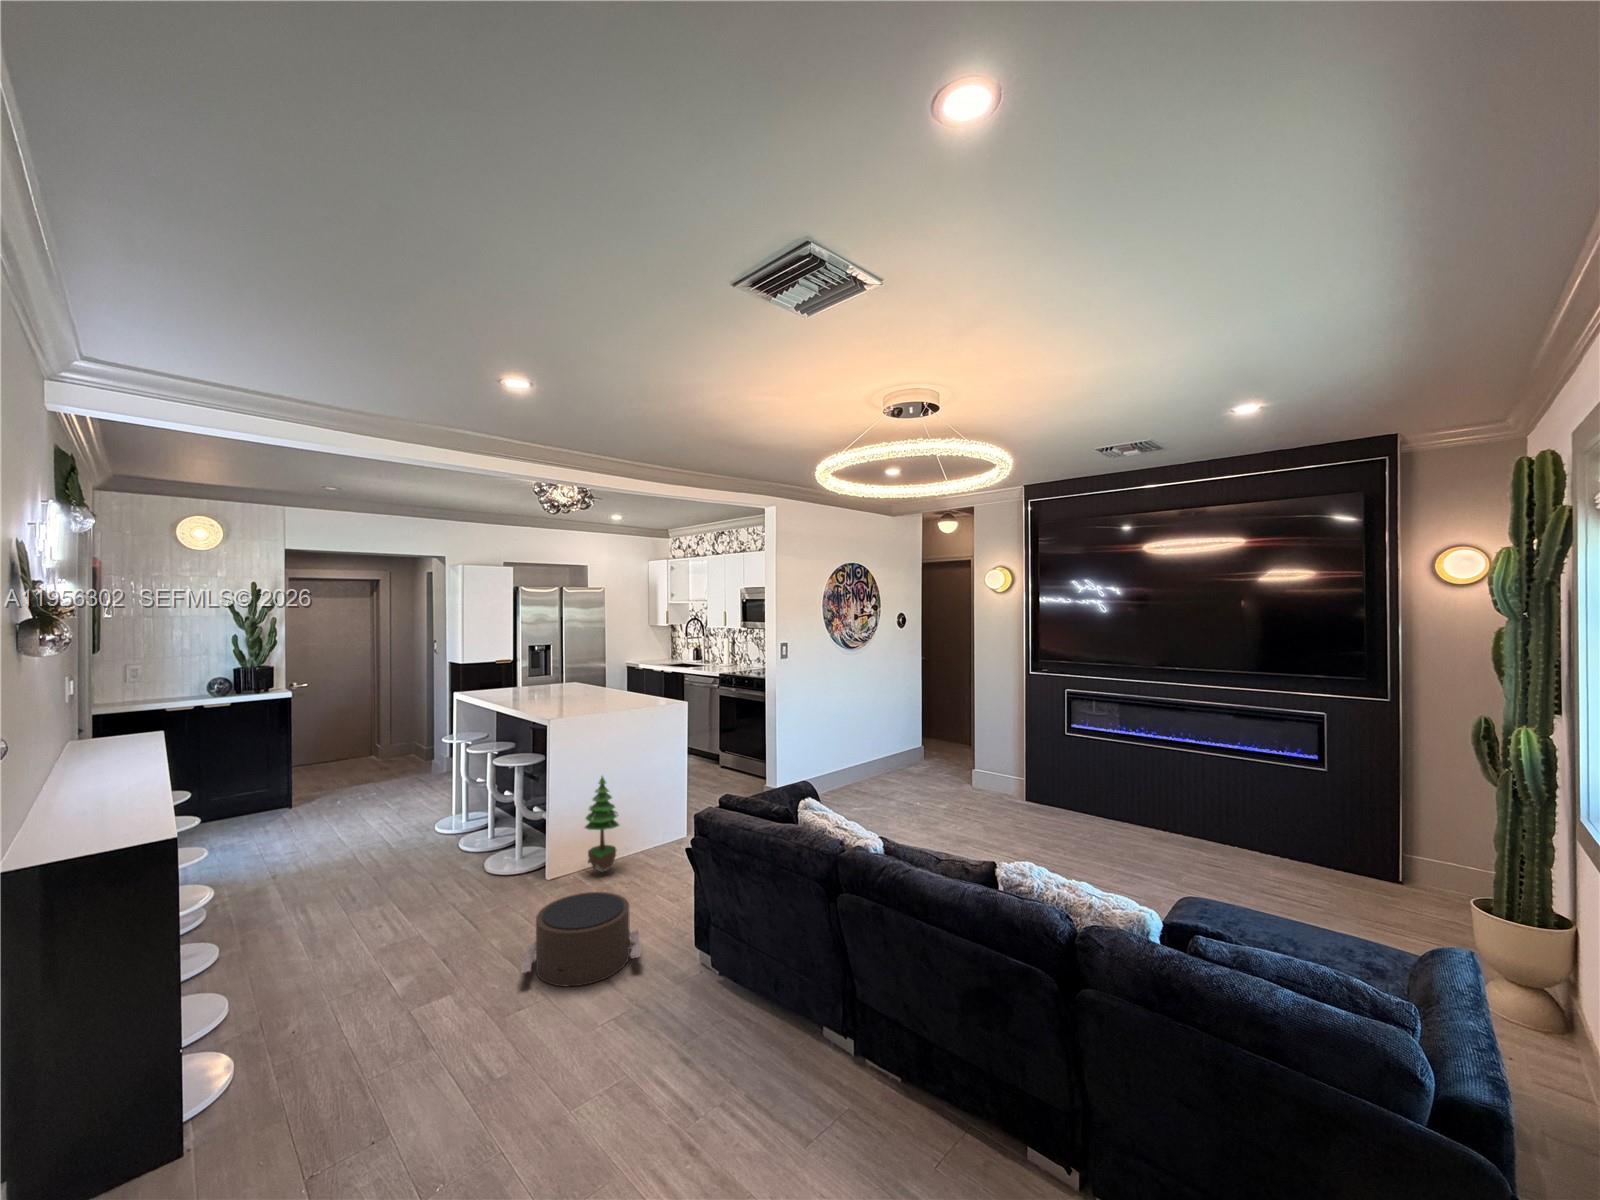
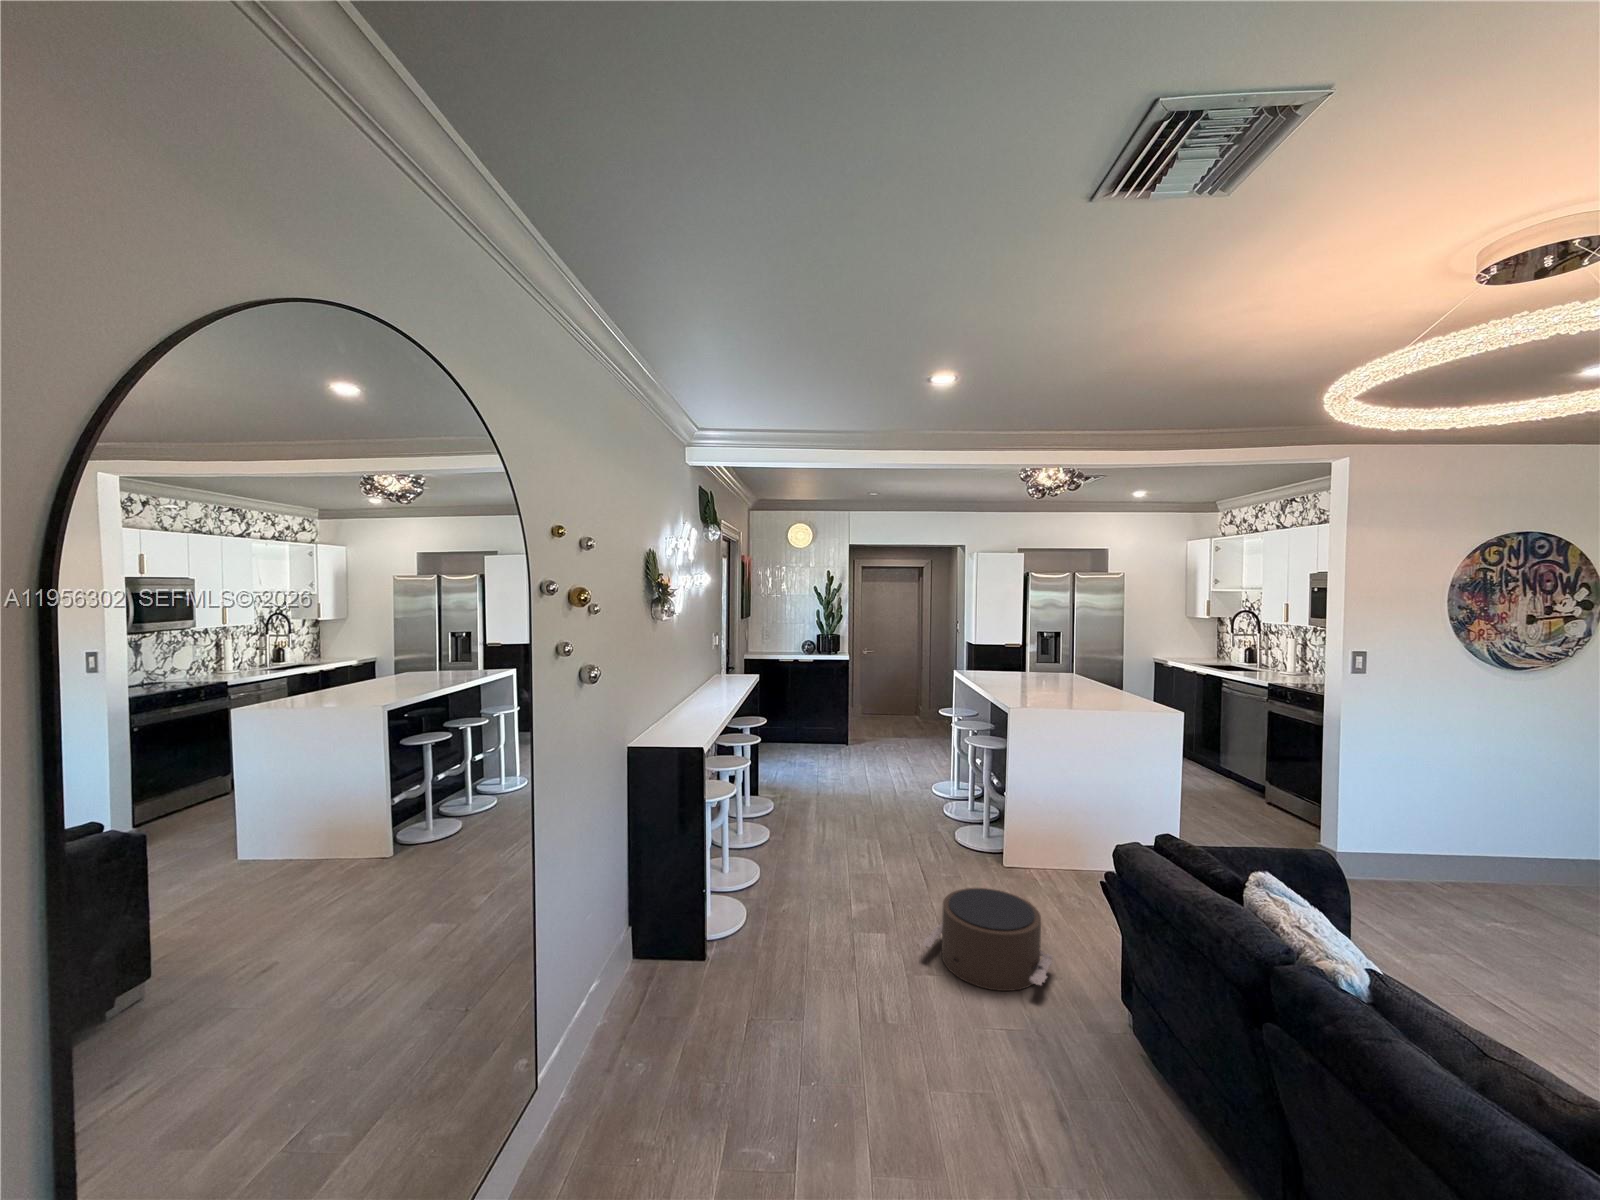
potted tree: present [585,776,619,873] -> none [1034,773,1075,879]

